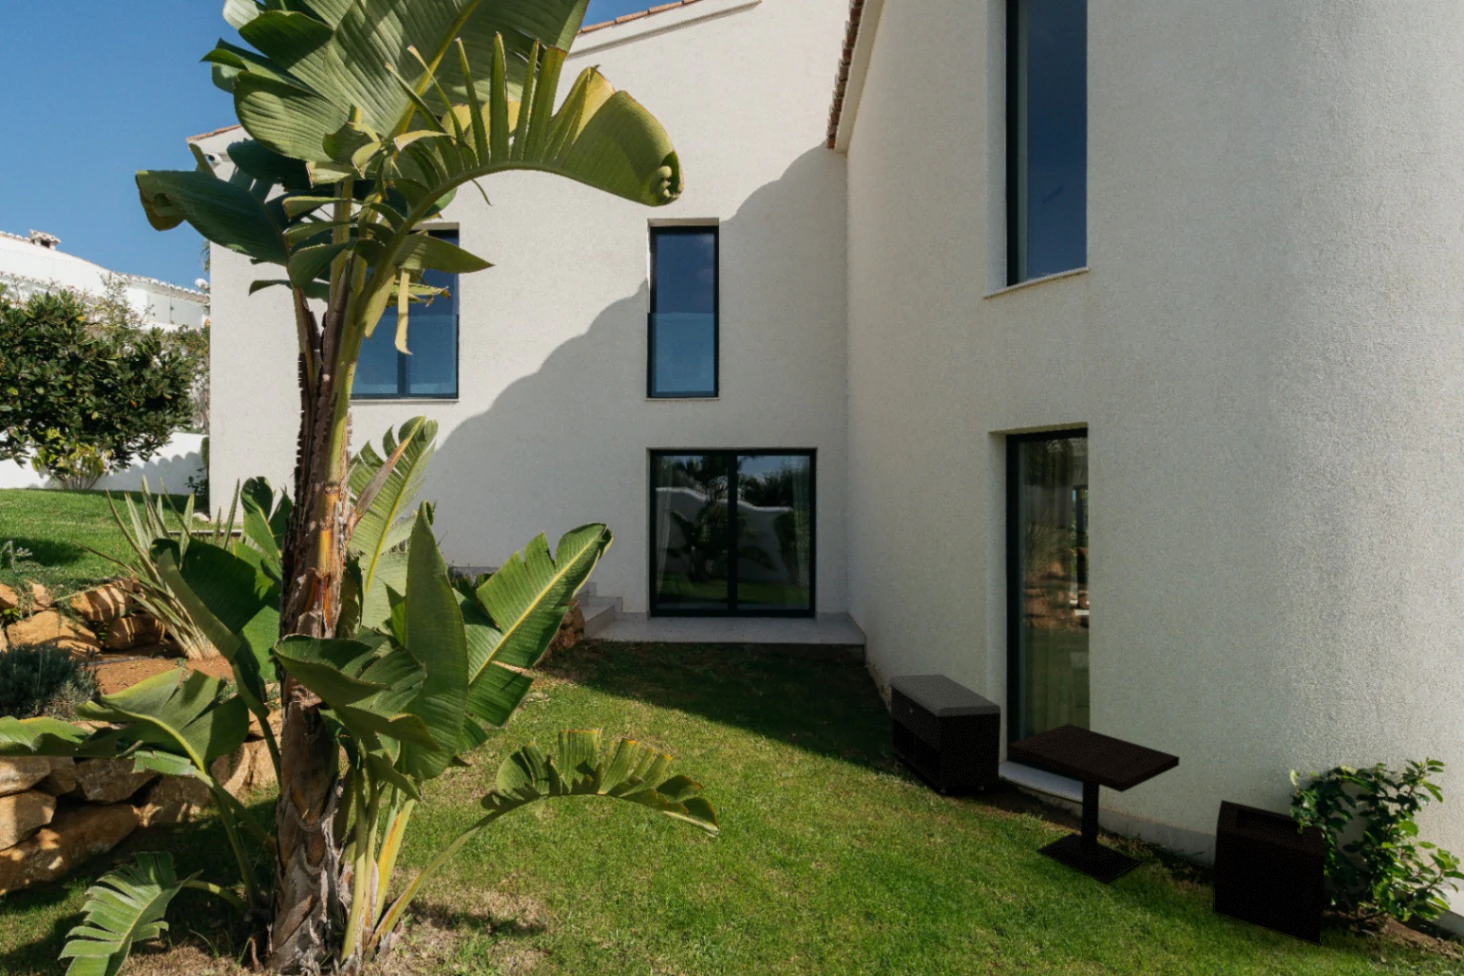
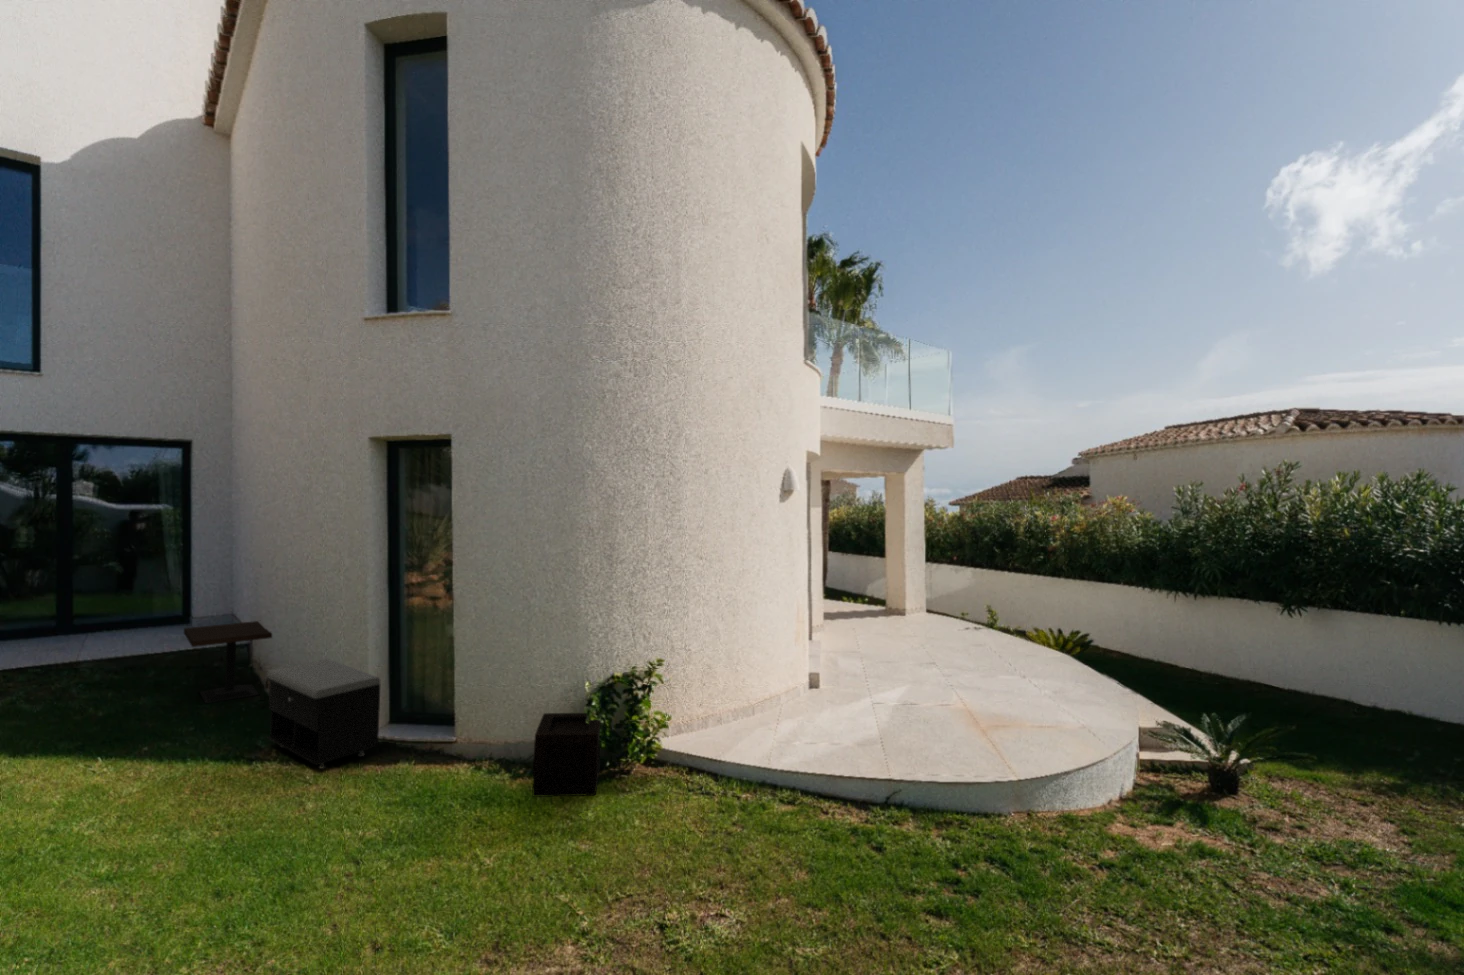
side table: present [1008,724,1180,883] -> present [184,621,272,703]

